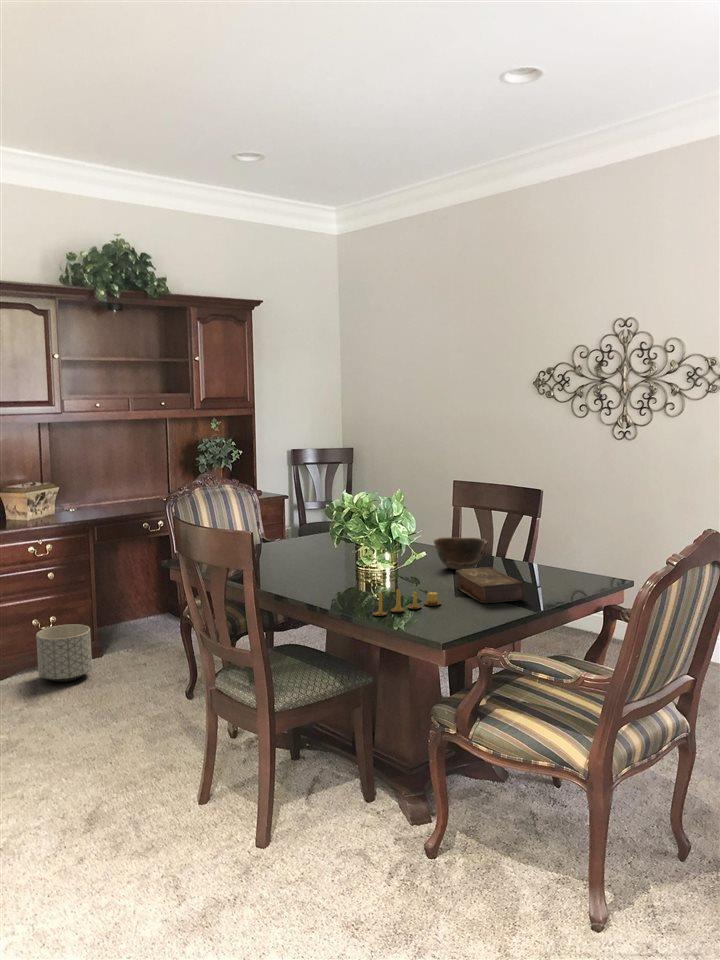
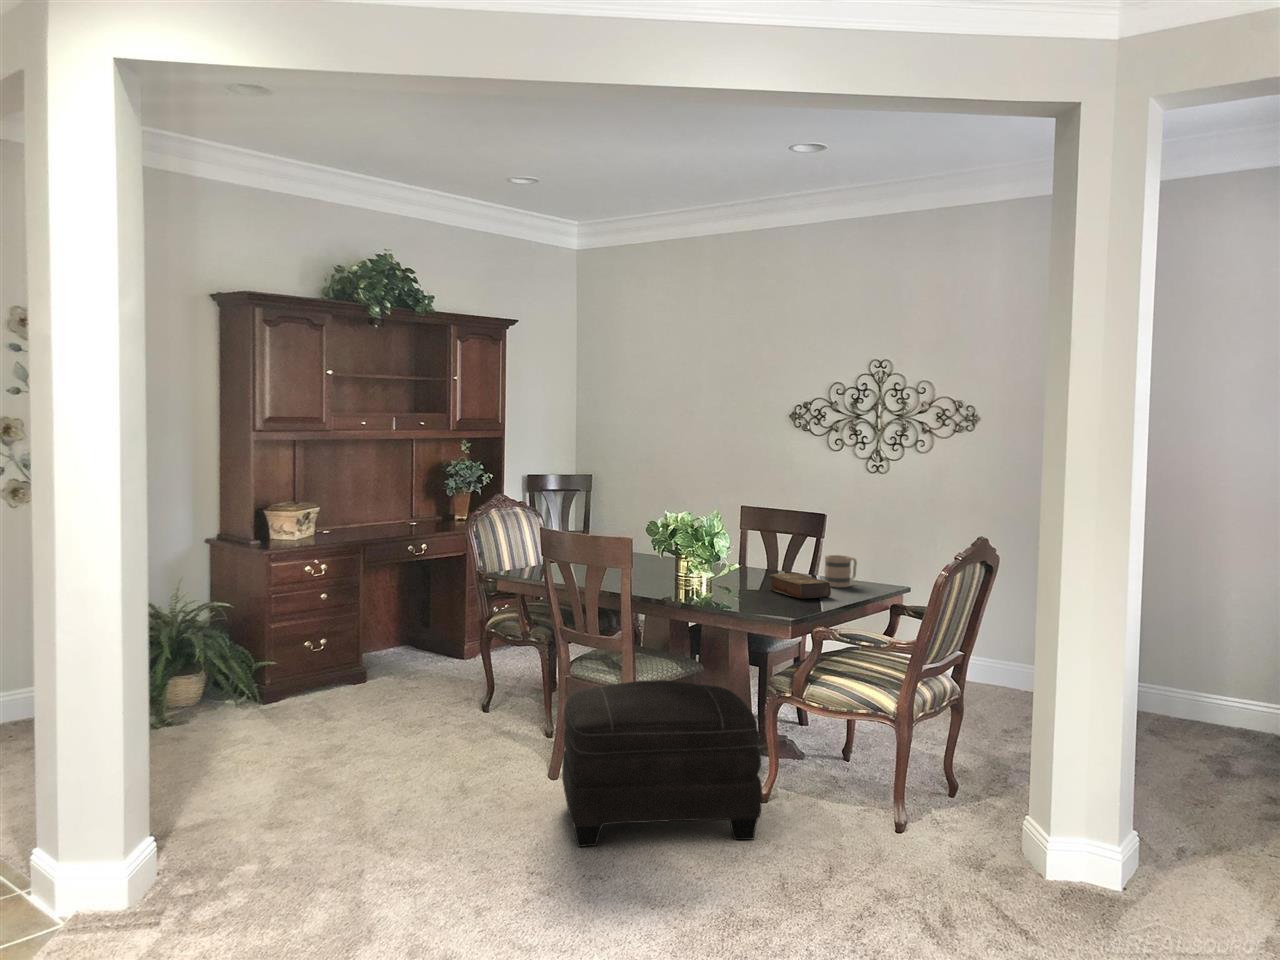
bowl: present [434,537,487,570] -> none [739,552,786,579]
mug: none [528,543,569,583] -> present [825,555,857,587]
candle: present [373,589,441,616] -> none [717,583,766,605]
planter: present [36,624,92,682] -> none [318,644,371,700]
ottoman: none [161,708,407,929] -> present [562,680,762,847]

